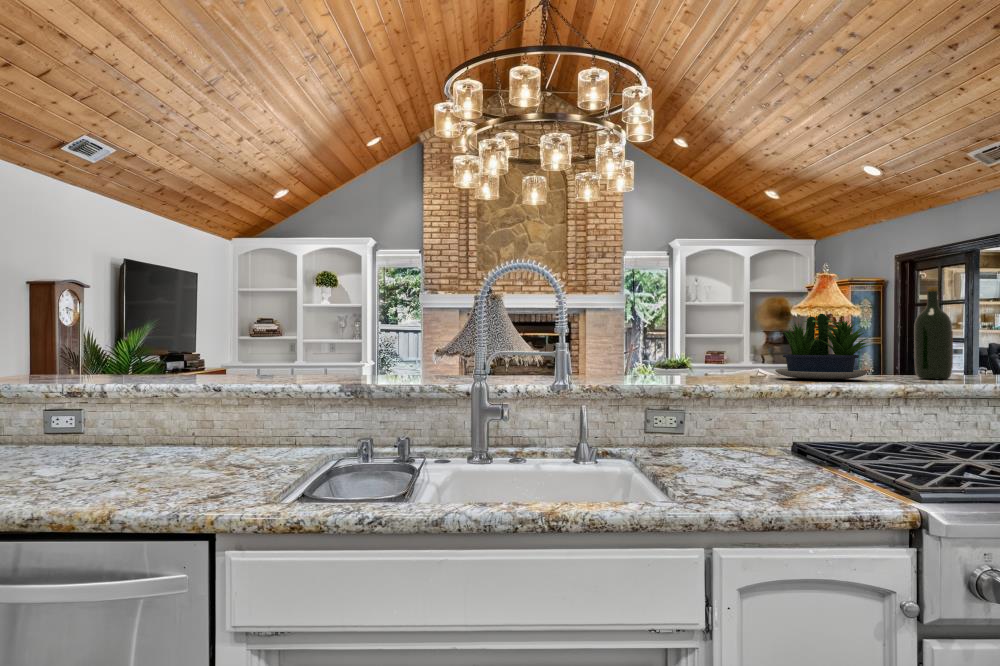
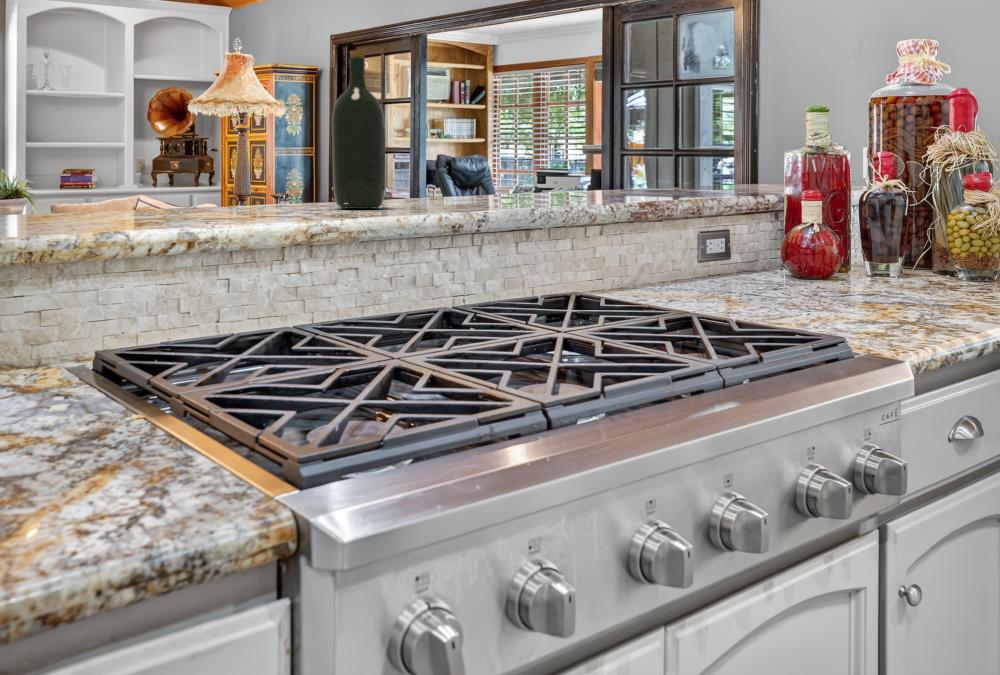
potted plant: present [775,314,869,379] -> none [89,84,280,213]

